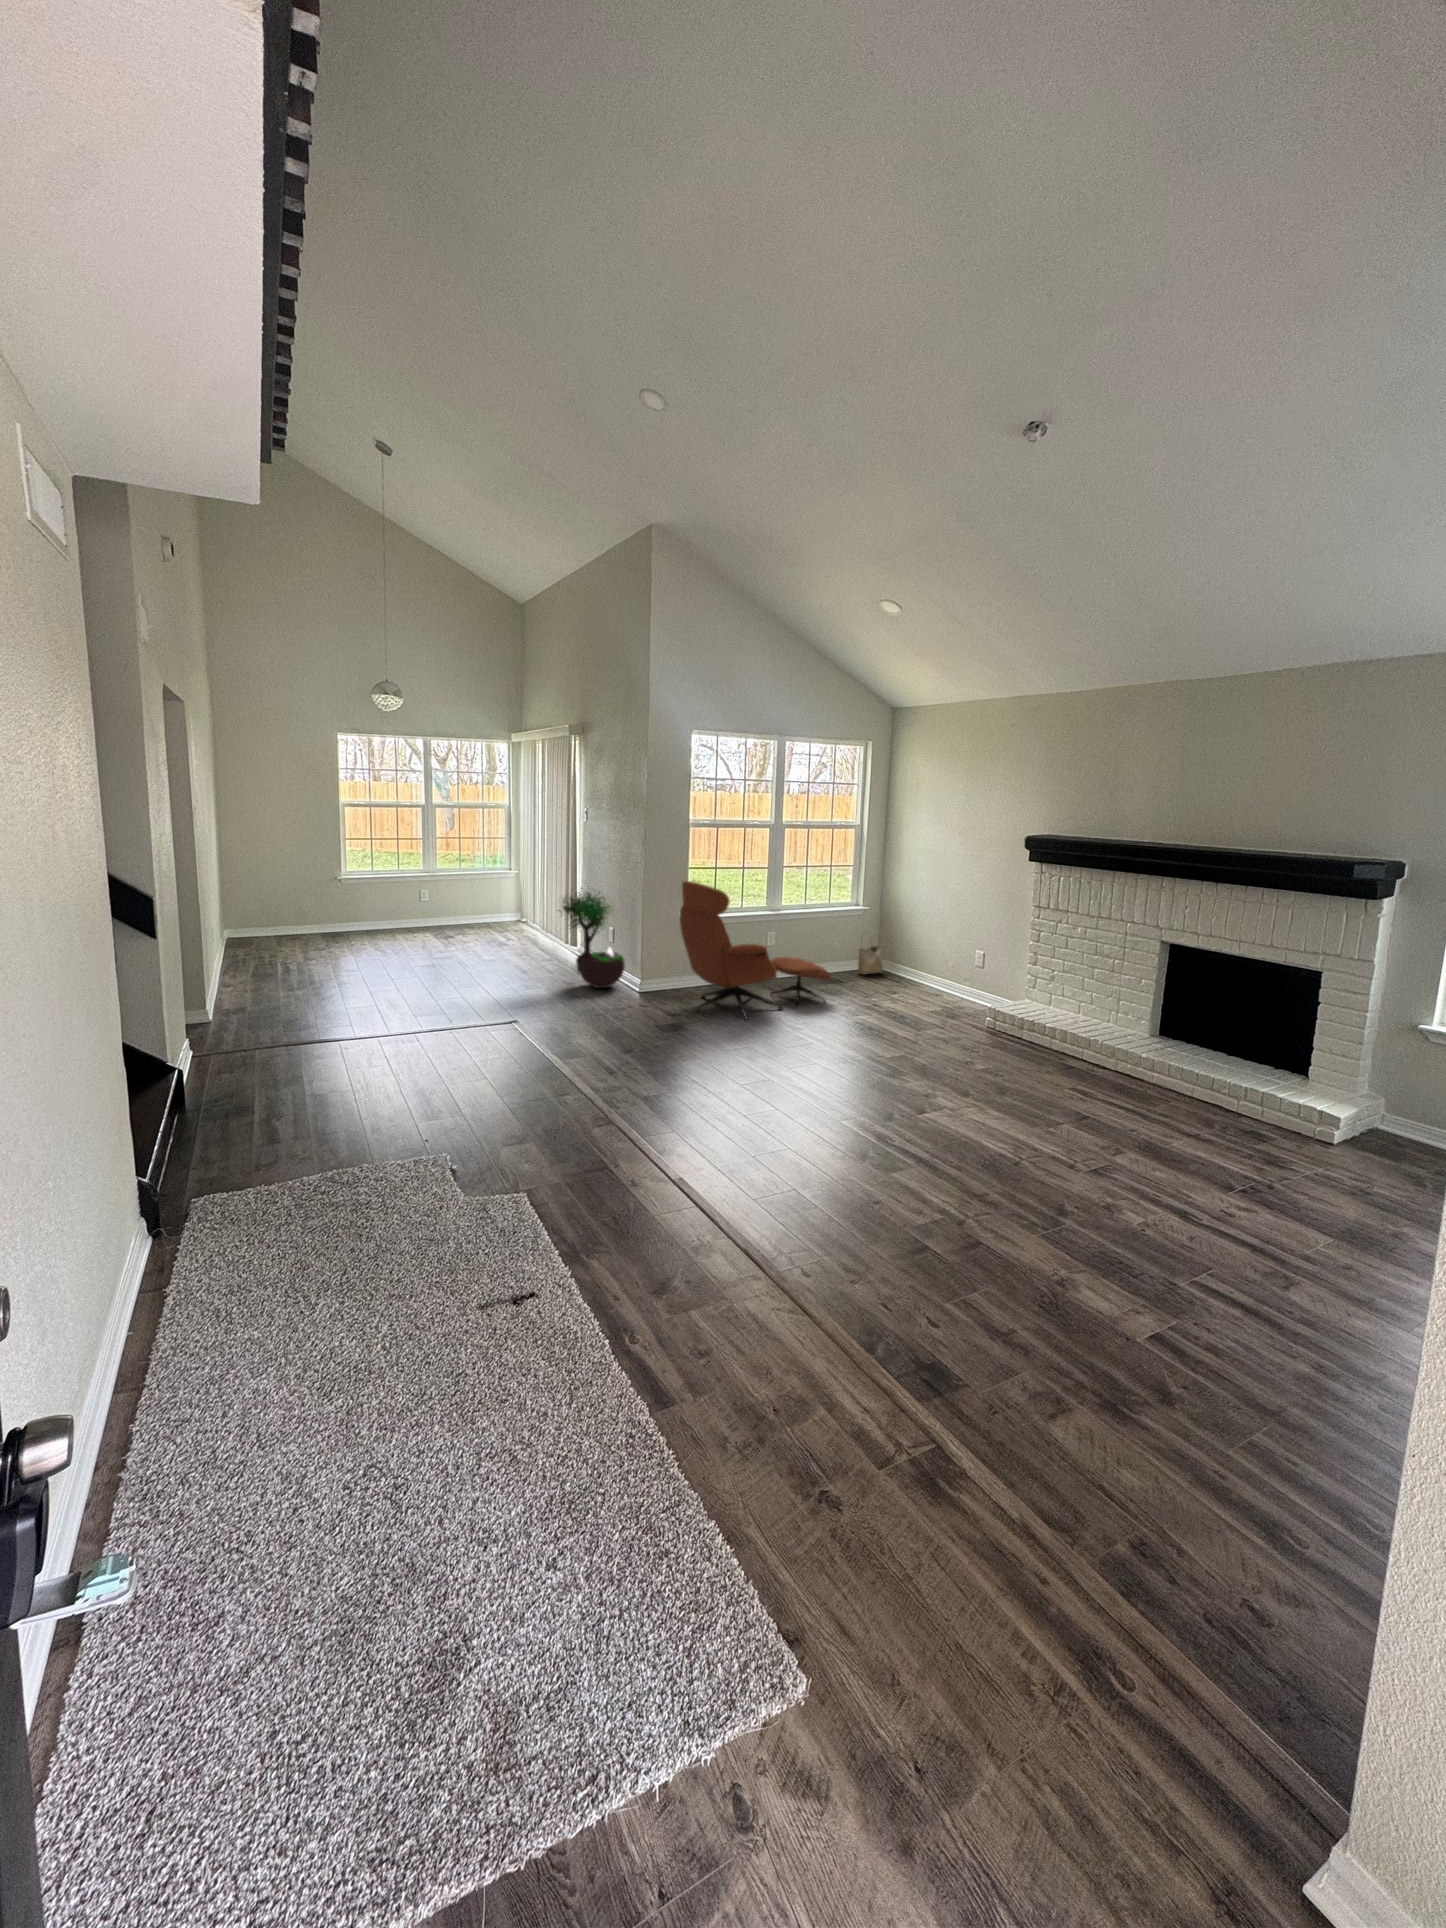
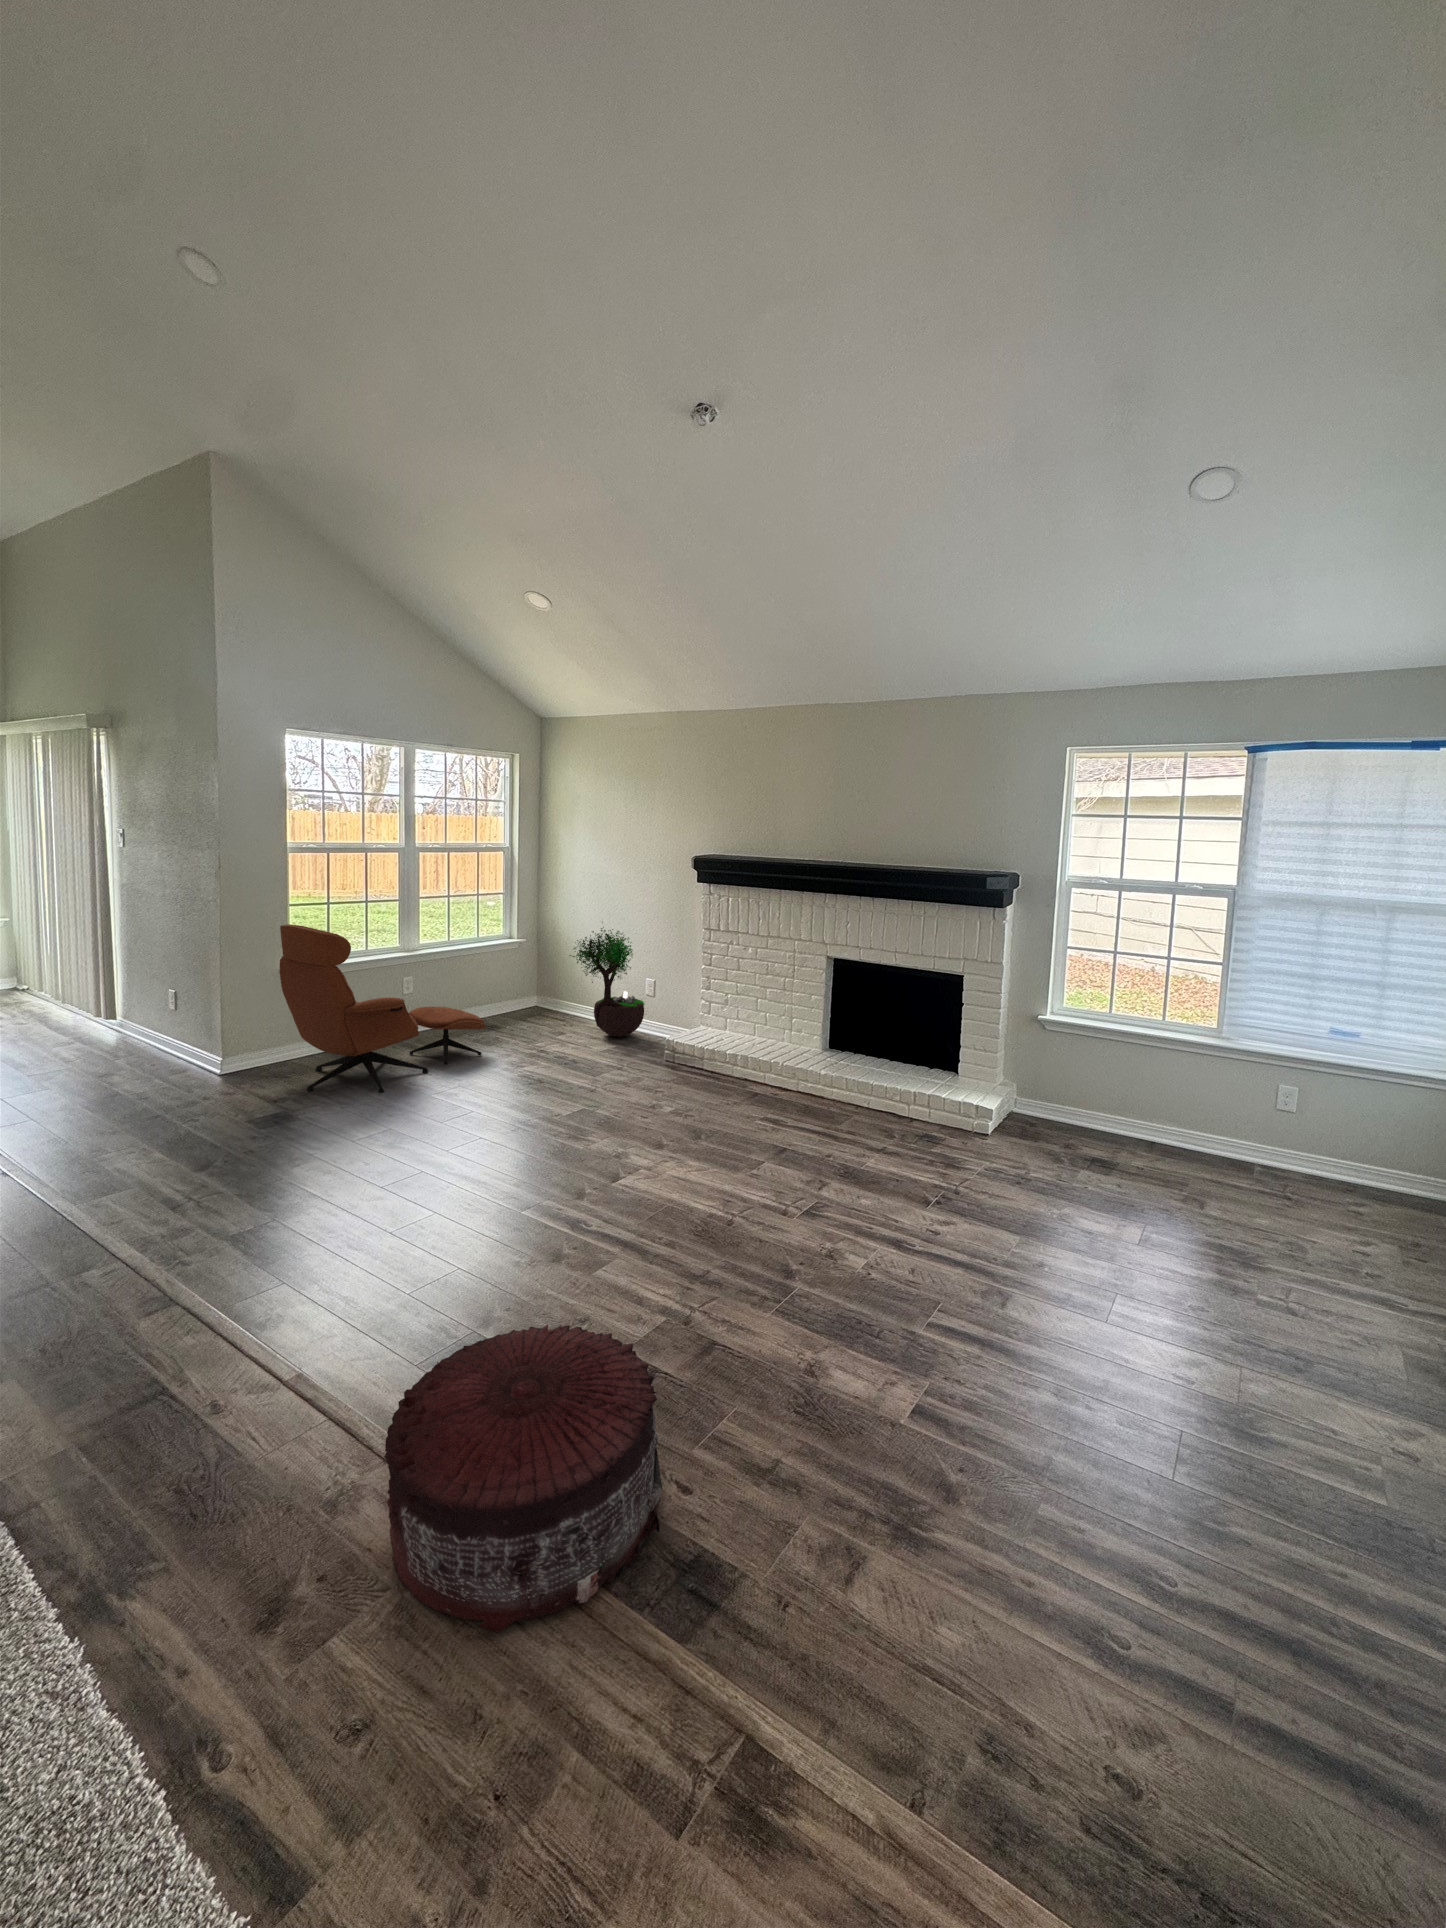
potted tree: present [559,888,625,988] -> present [570,921,644,1037]
woven basket: present [858,940,883,974] -> none [512,967,541,1015]
pouf: none [717,1181,911,1367] -> present [384,1324,662,1633]

